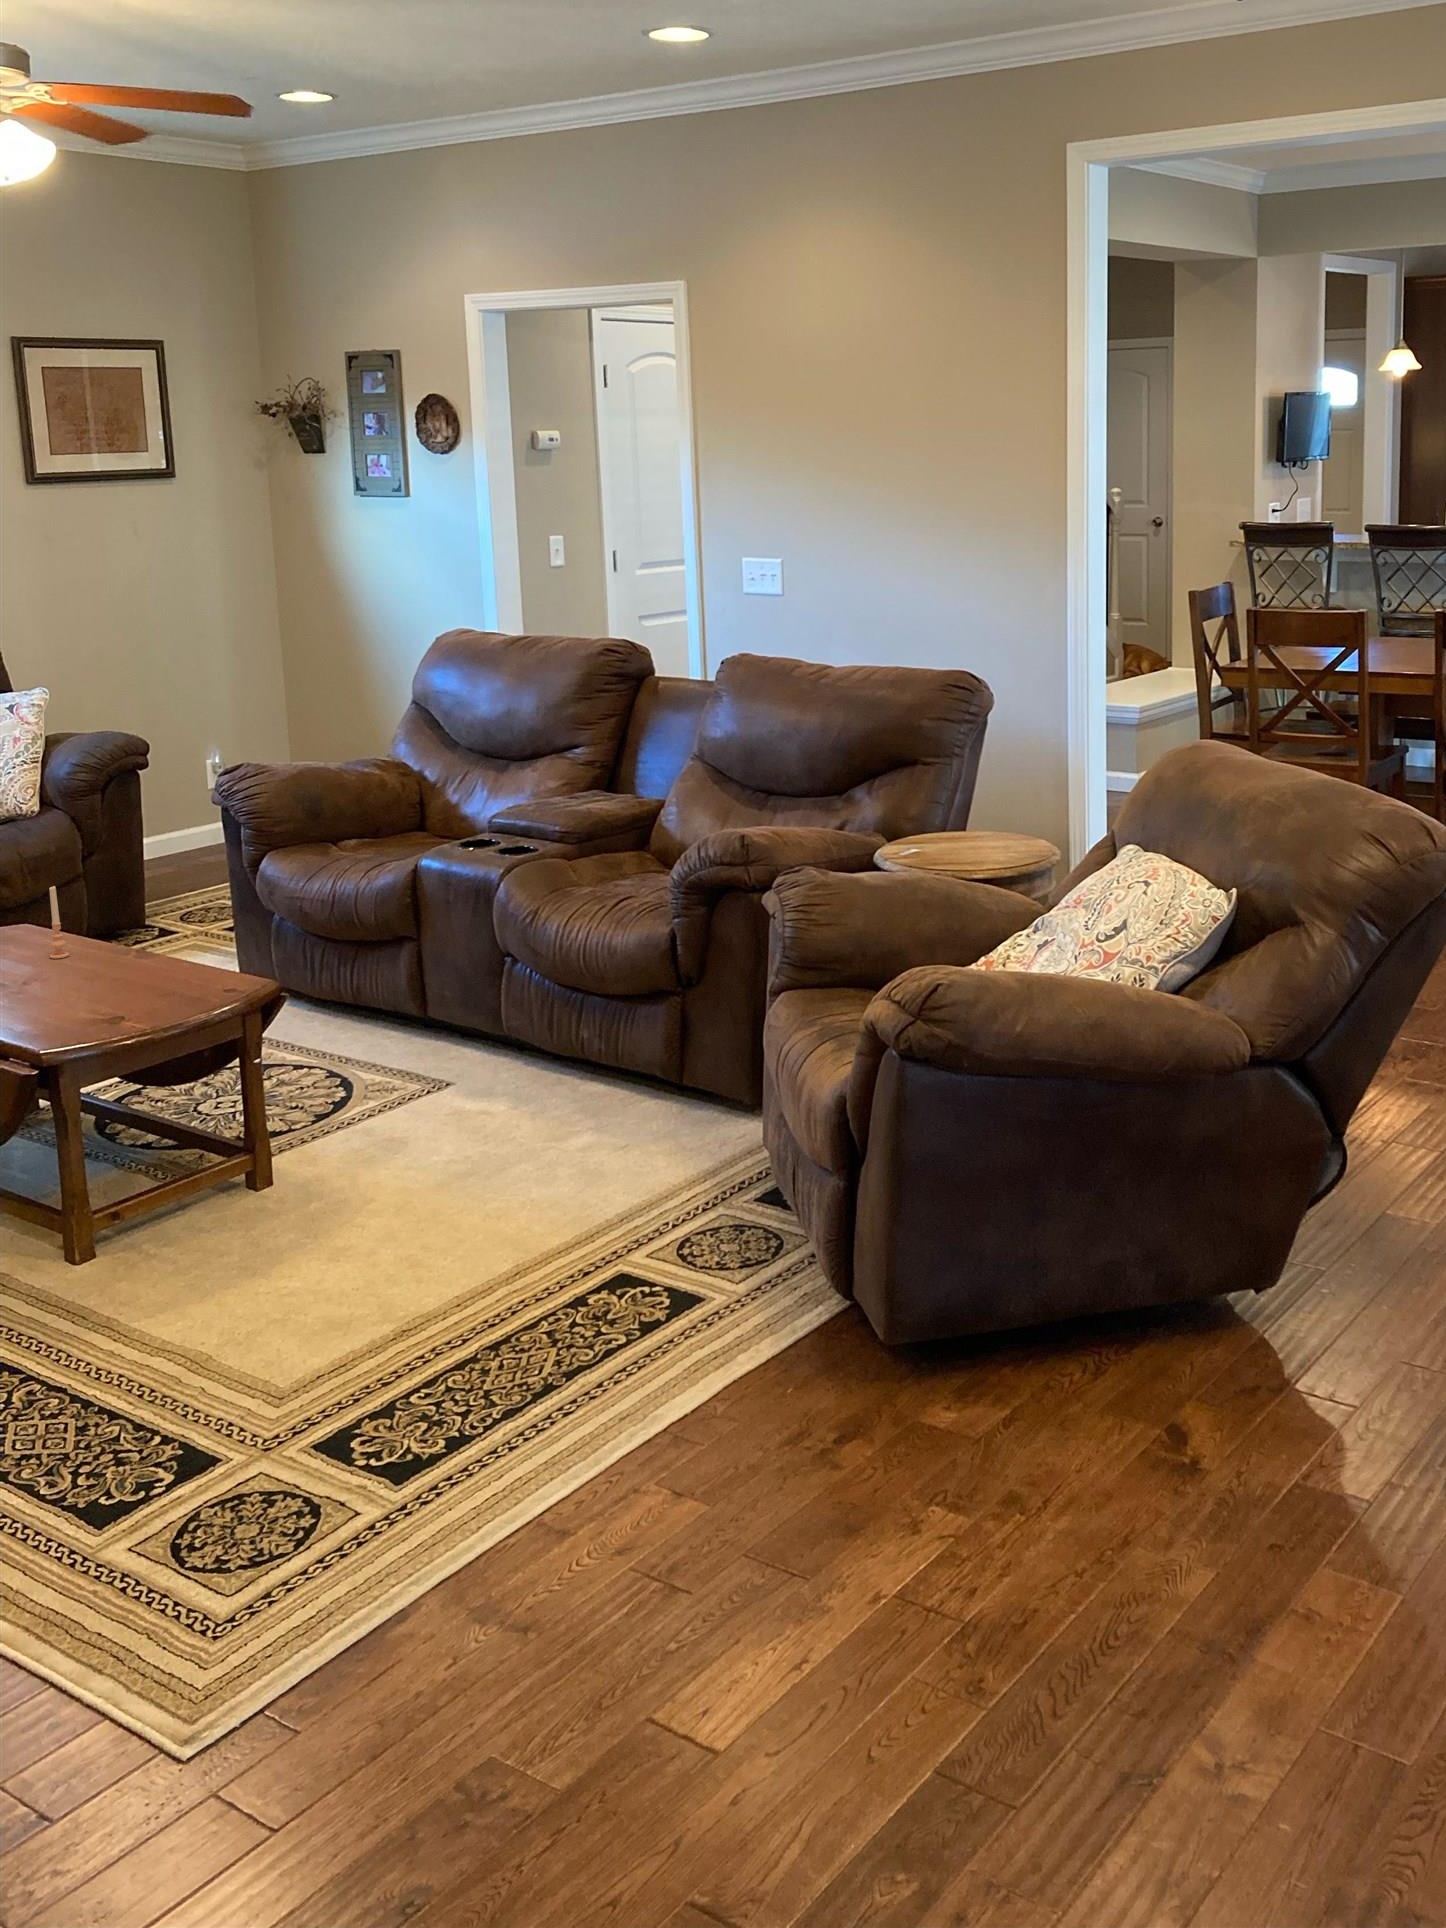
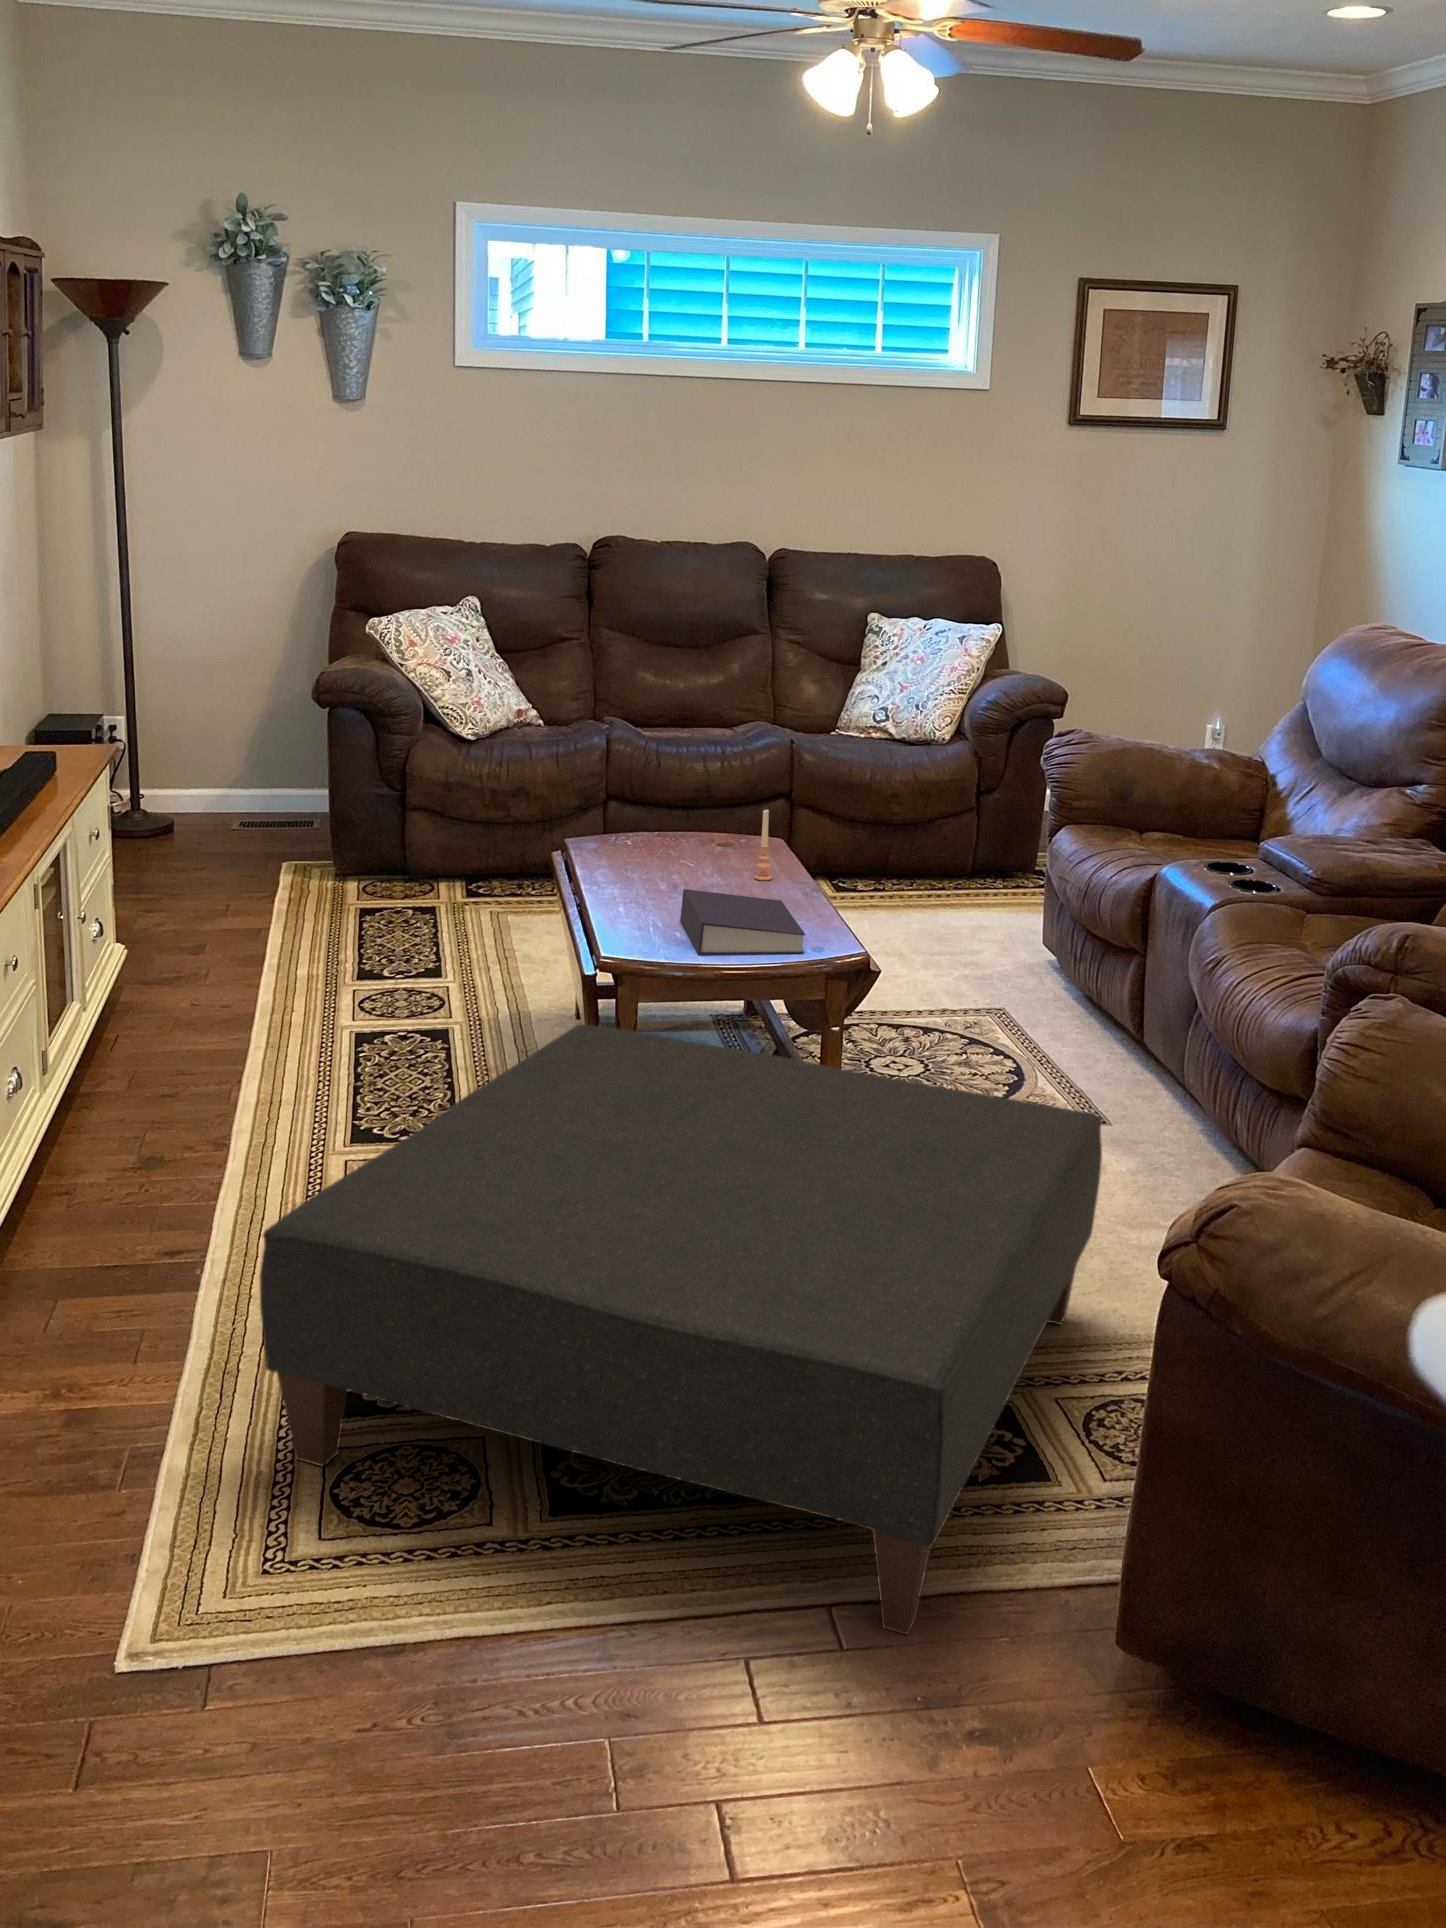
book: none [46,962,210,1025] -> present [680,889,806,955]
ottoman: none [64,1036,753,1563] -> present [260,1025,1102,1634]

